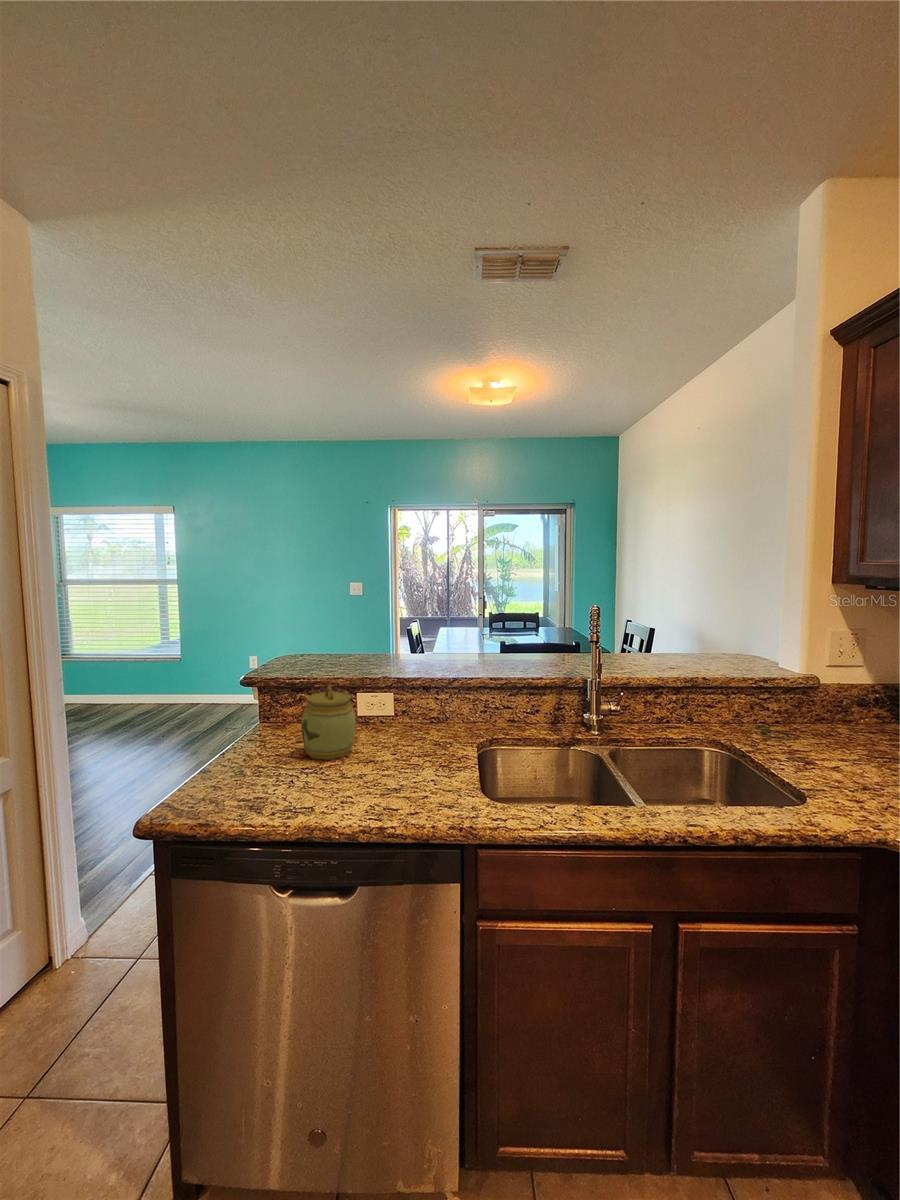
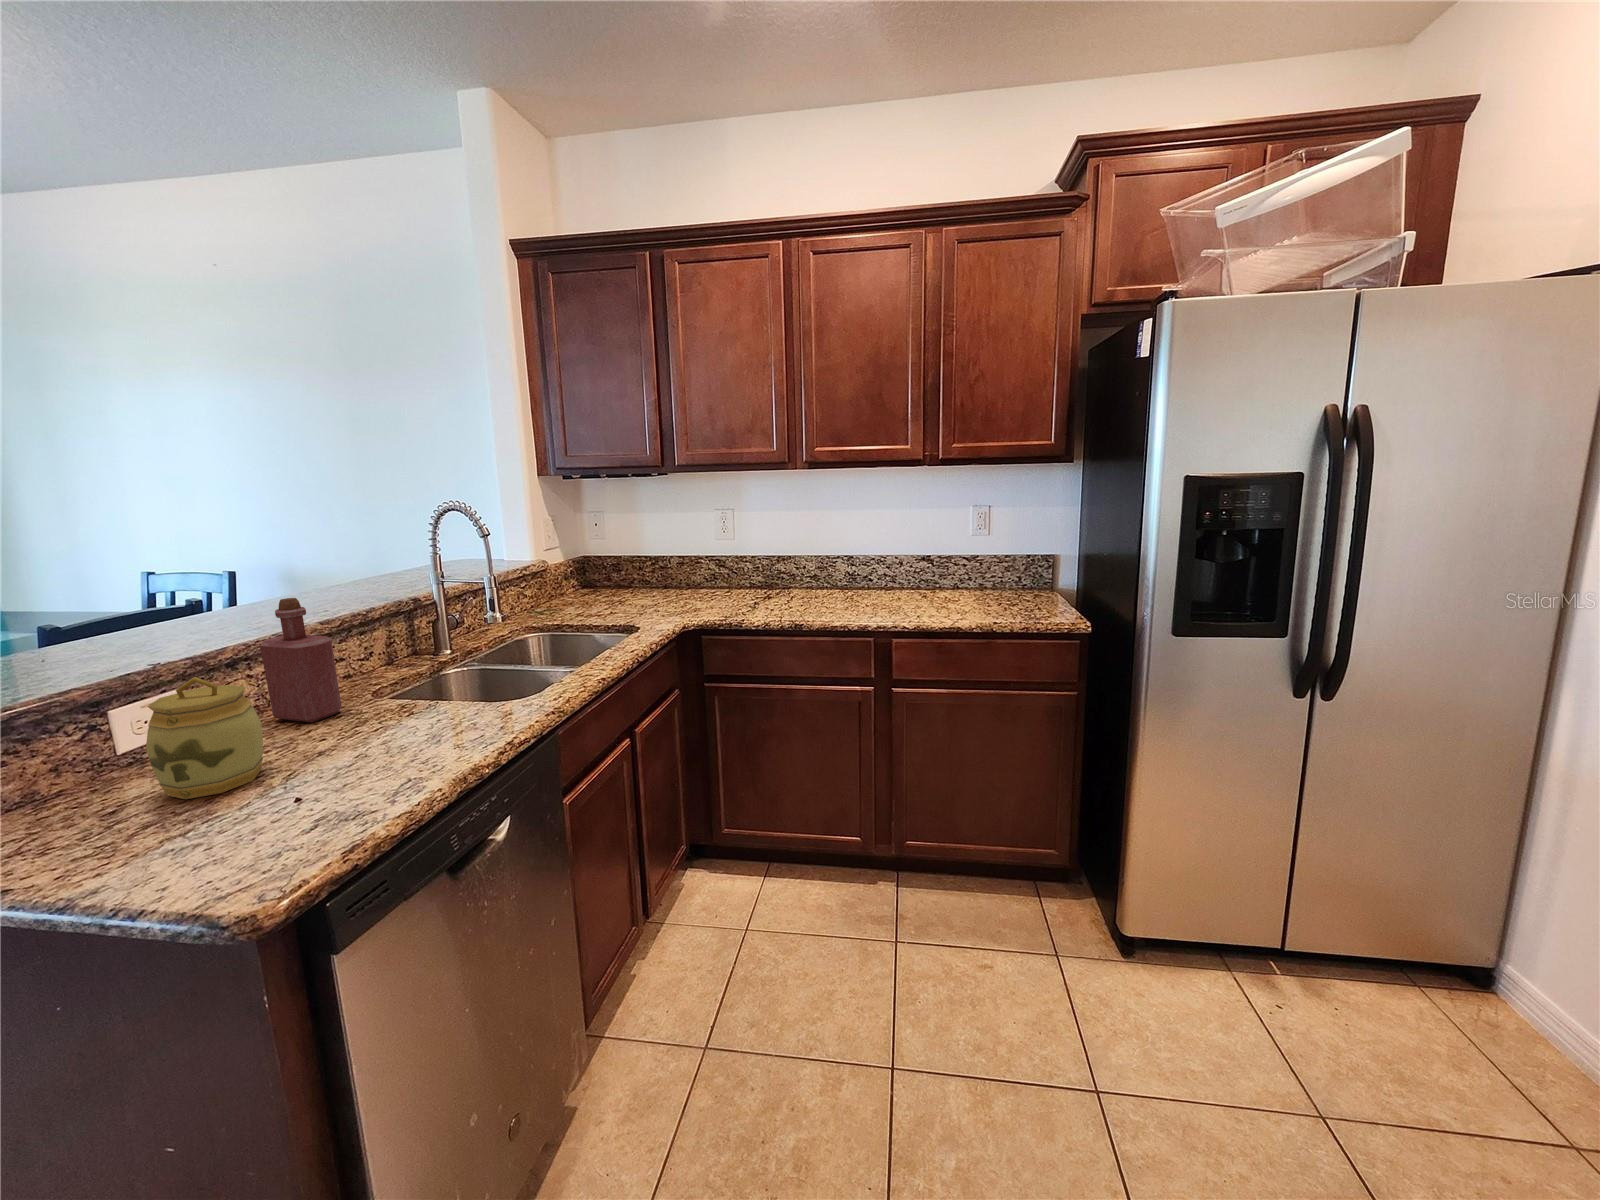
bottle: none [425,653,456,744] -> present [260,598,342,722]

